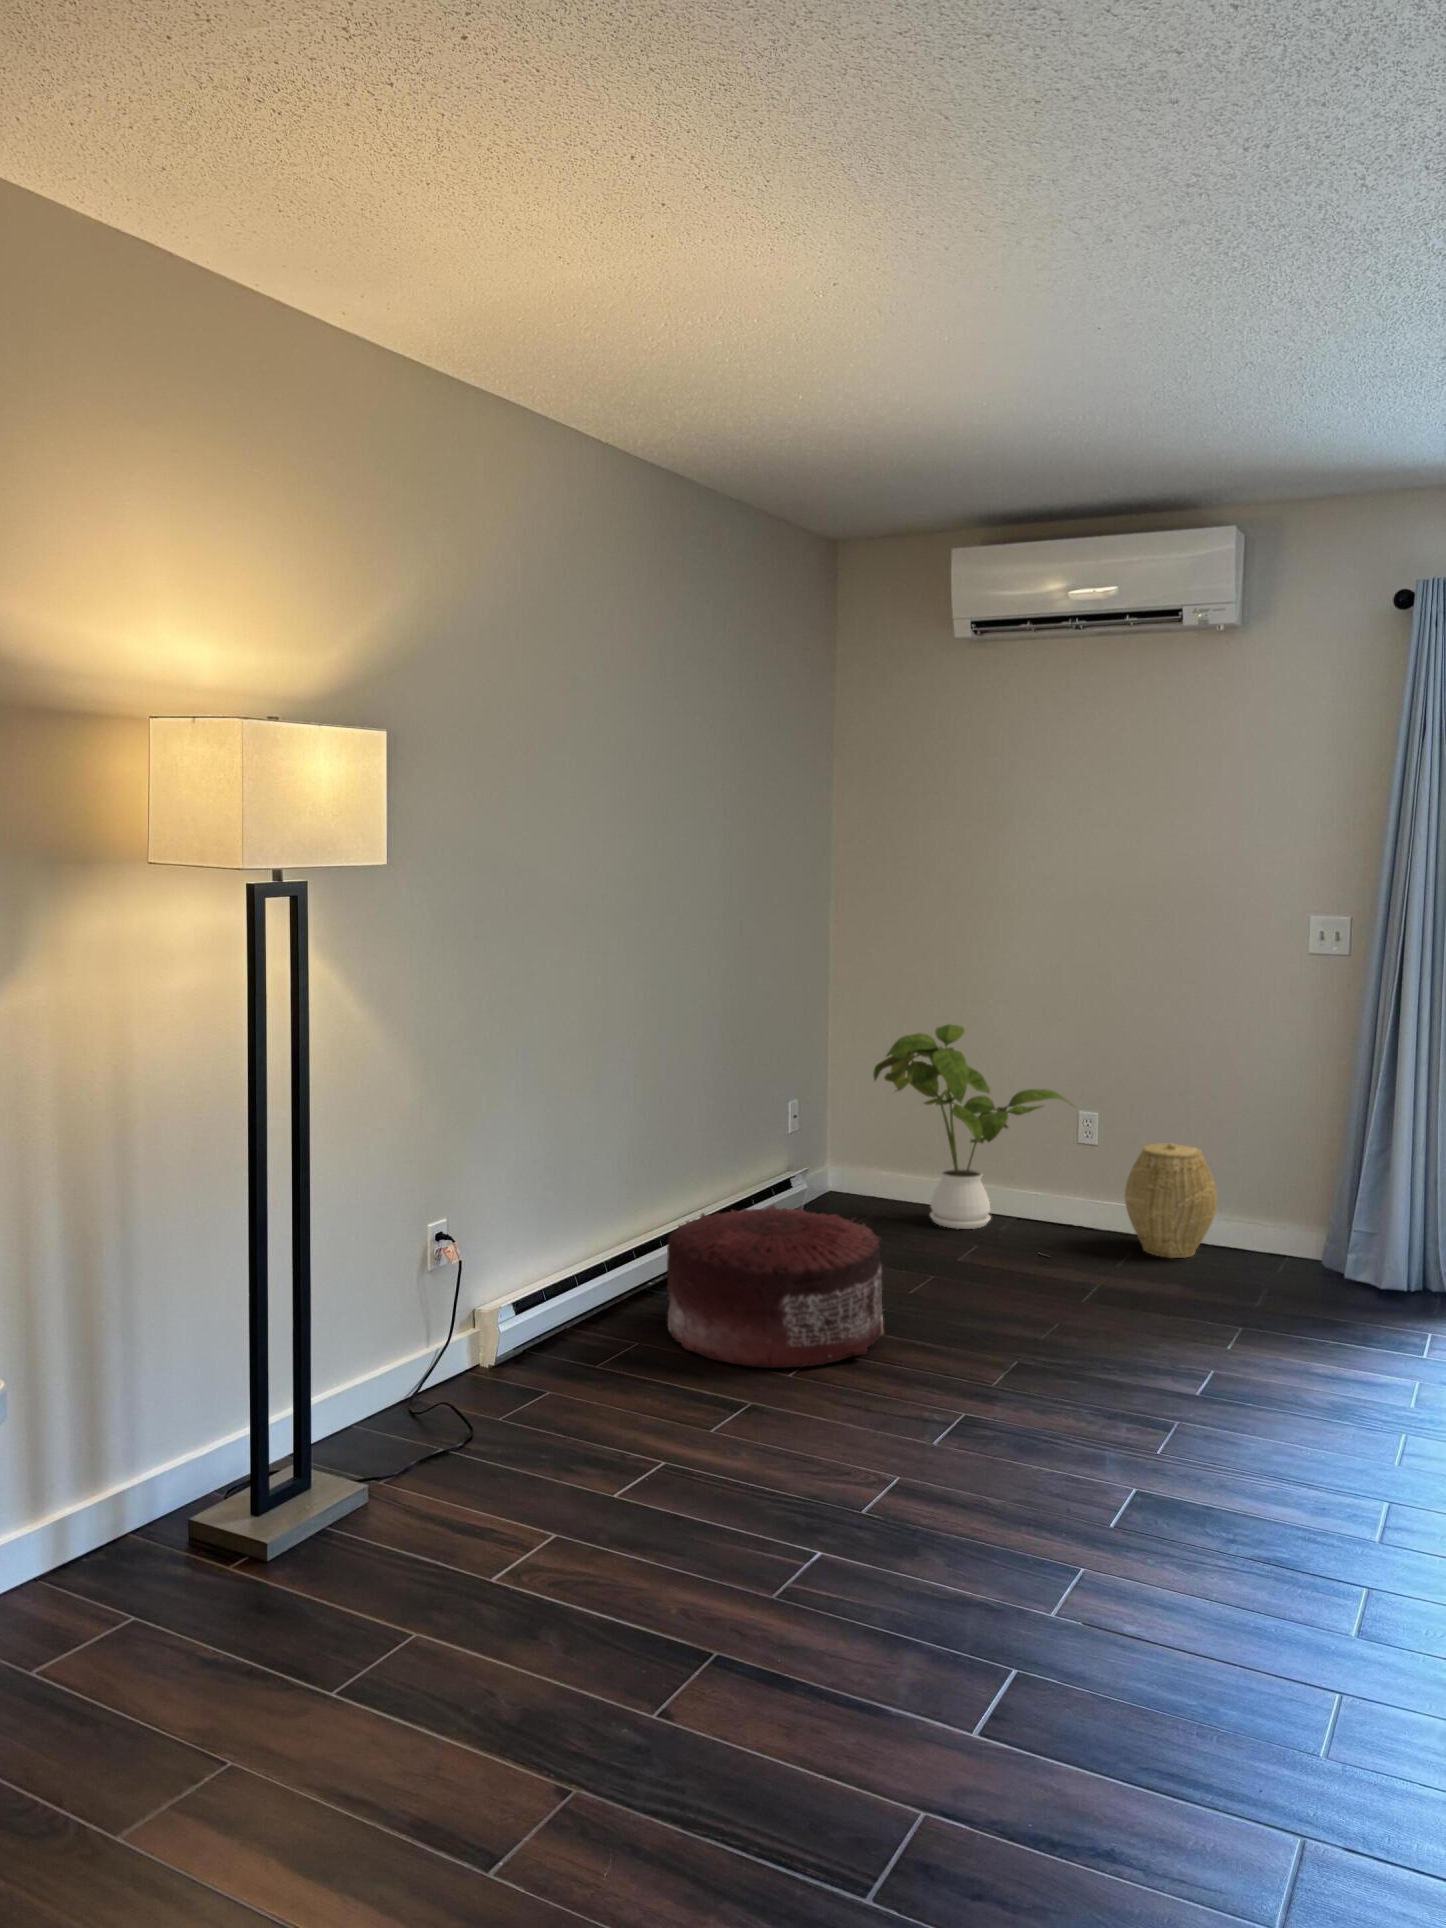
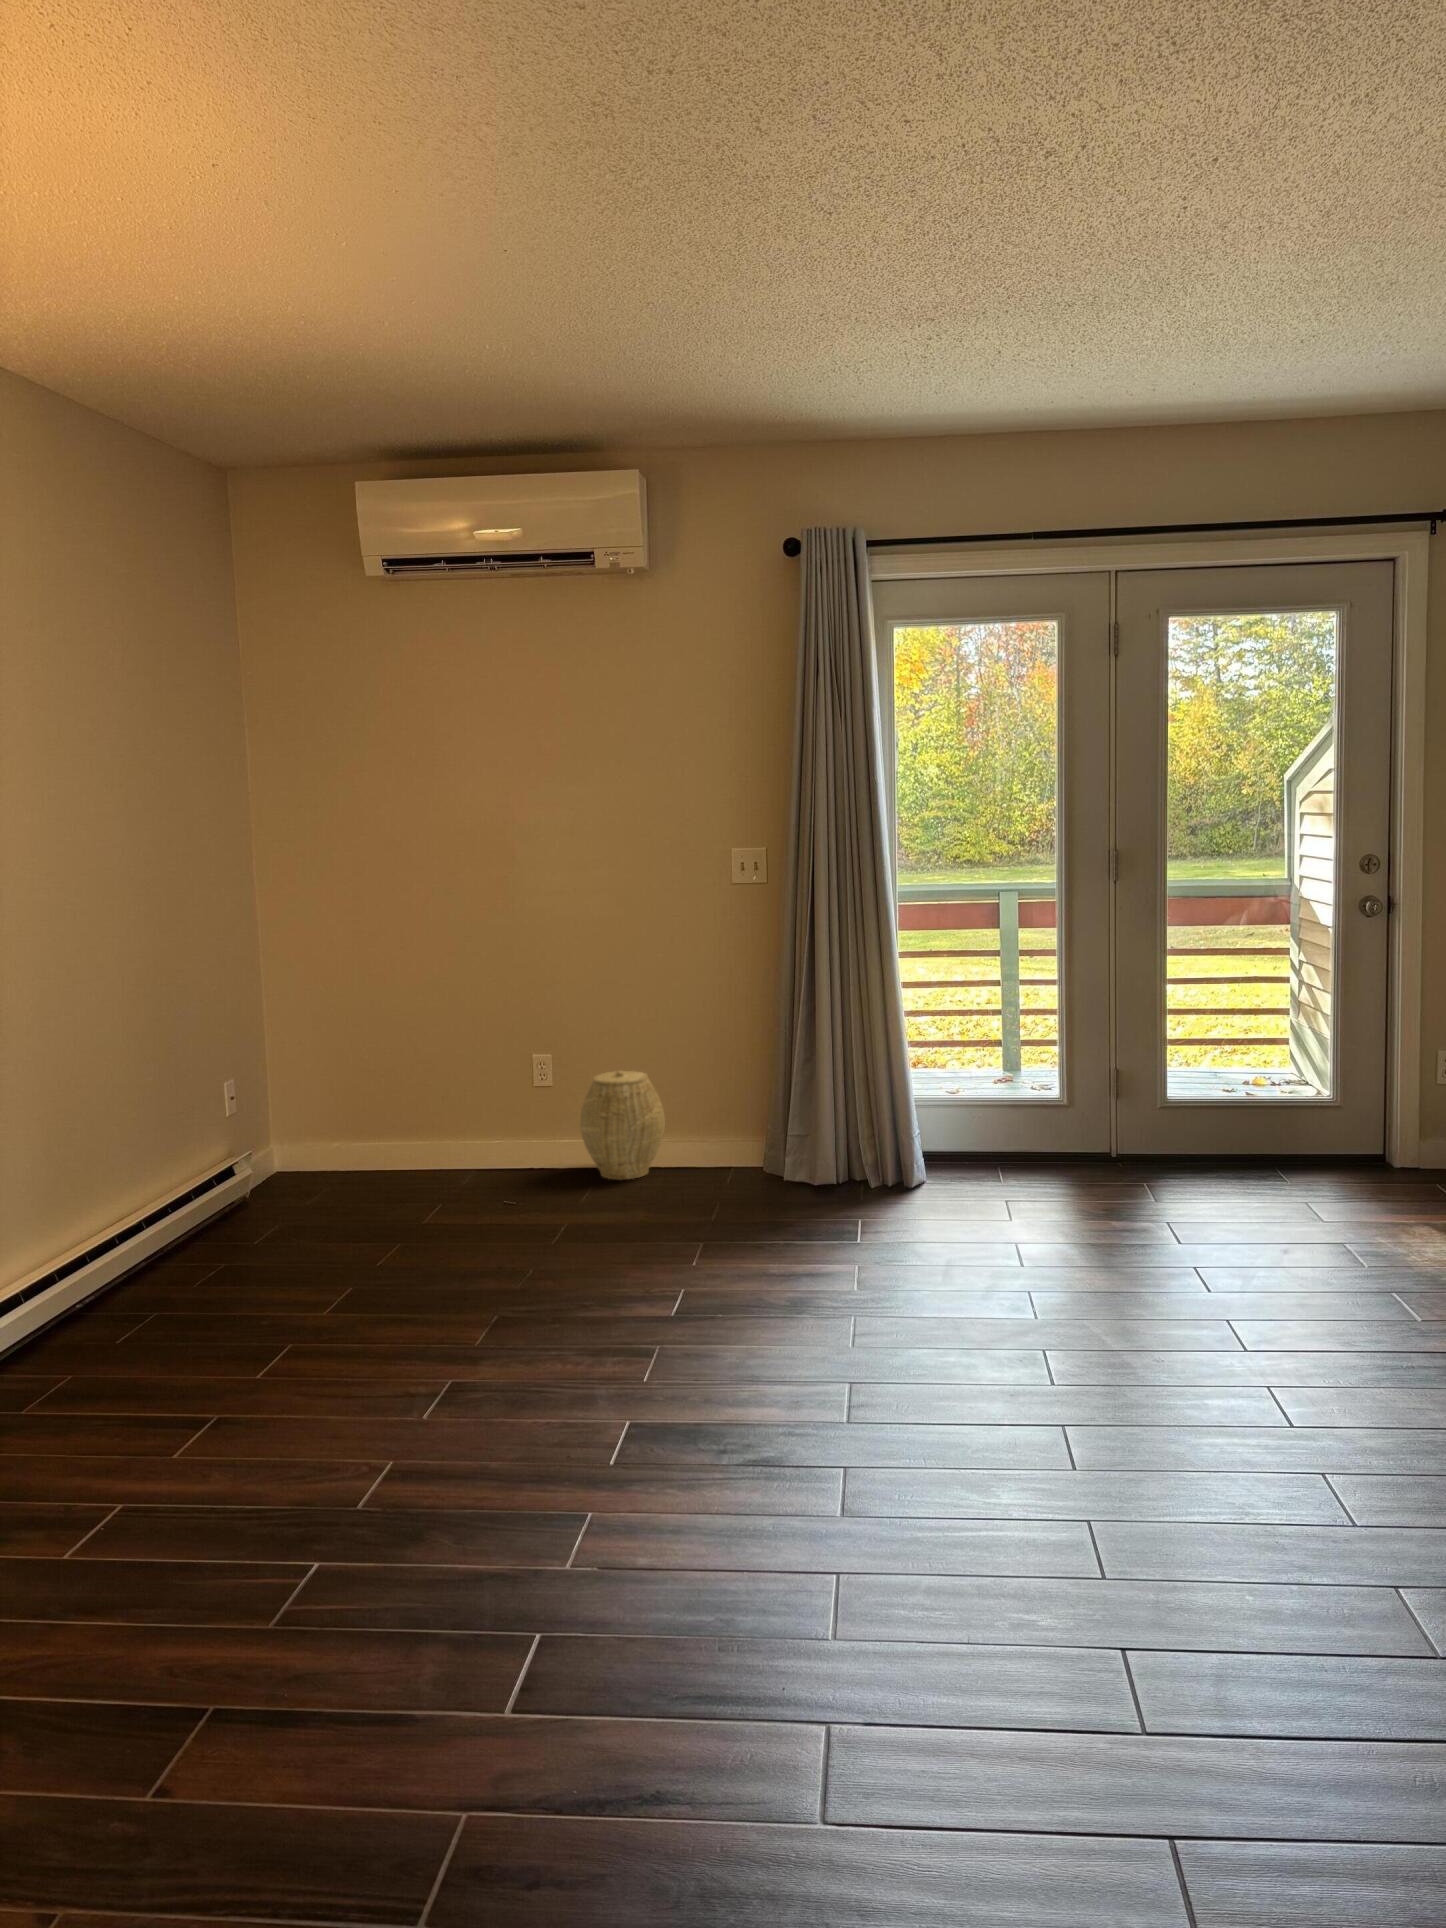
house plant: present [873,1024,1071,1229] -> none [319,978,527,1182]
pouf: present [666,1205,883,1368] -> none [106,1189,358,1368]

